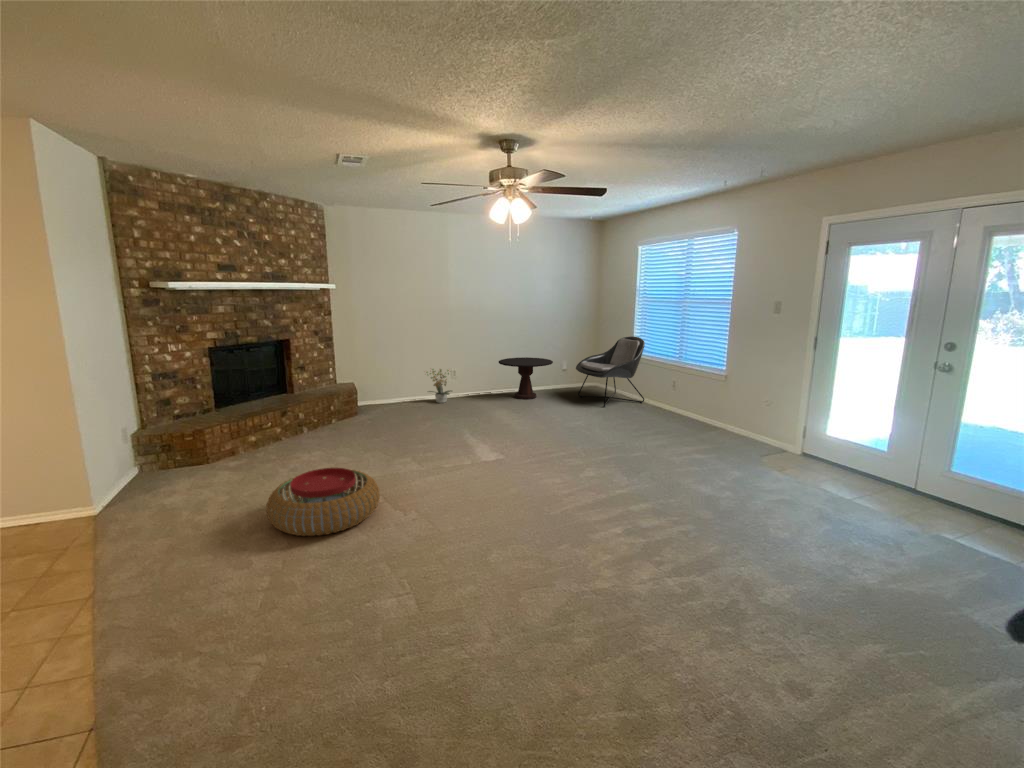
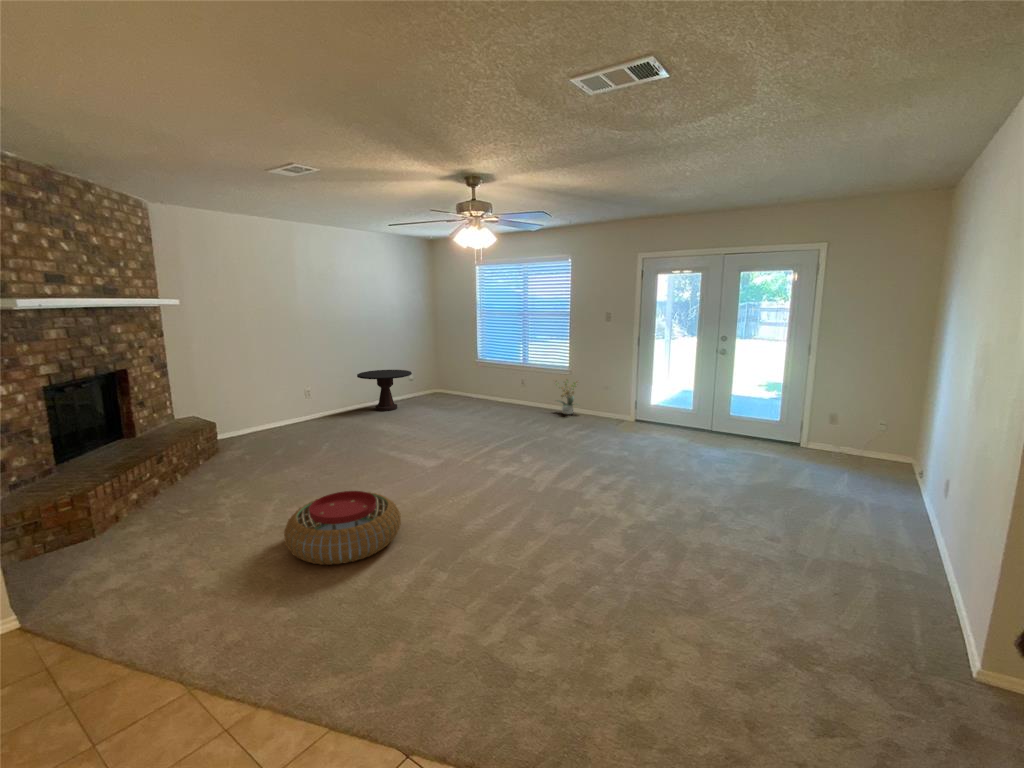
lounge chair: present [576,336,645,407] -> none [432,343,495,408]
potted plant: present [427,369,452,403] -> present [557,379,579,414]

